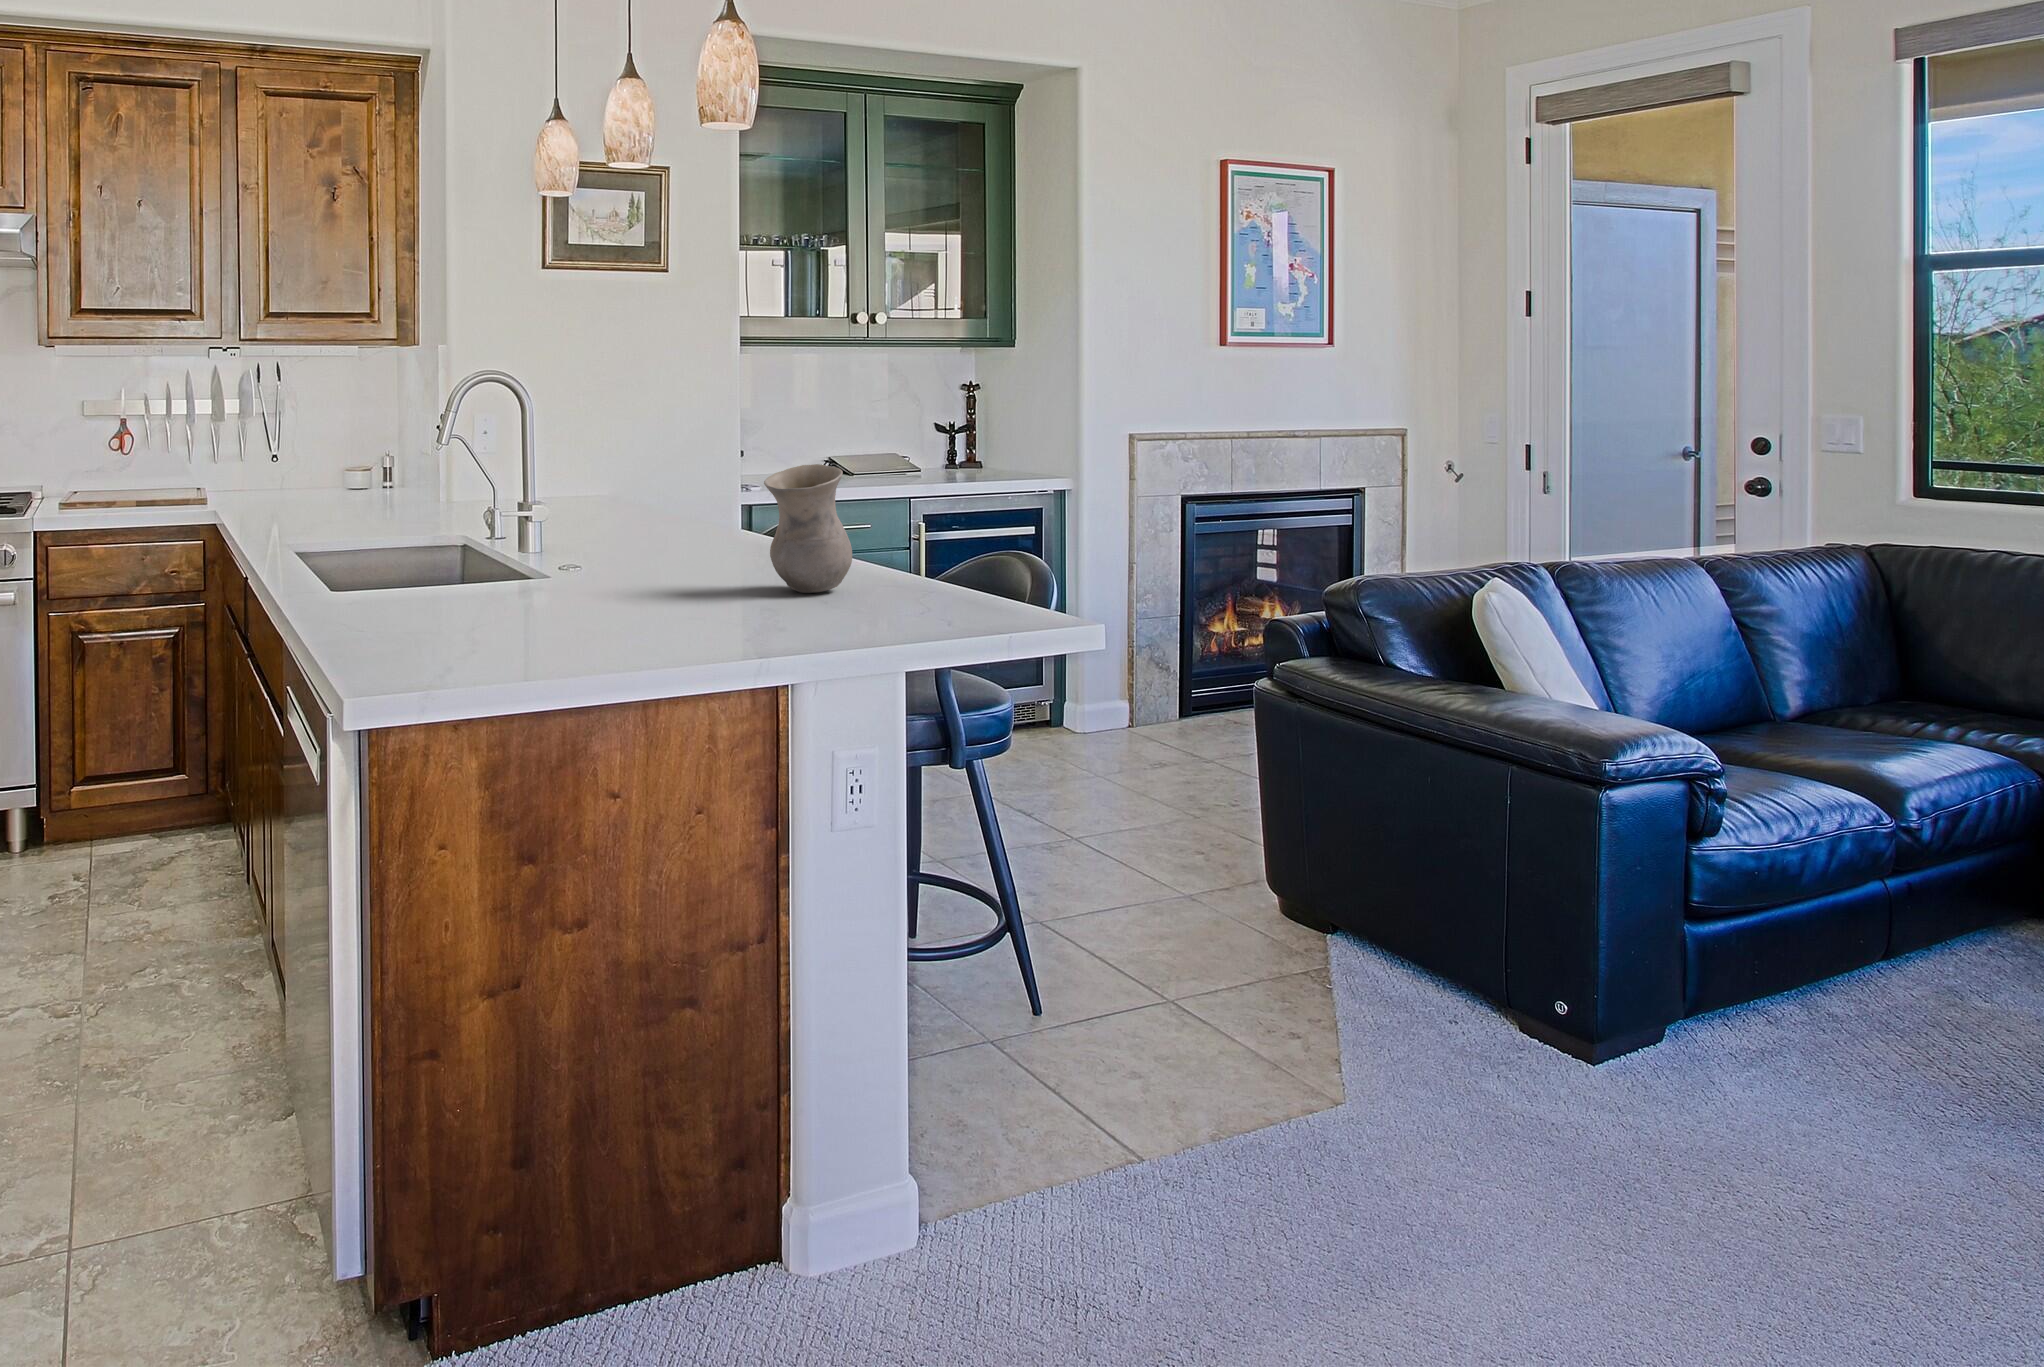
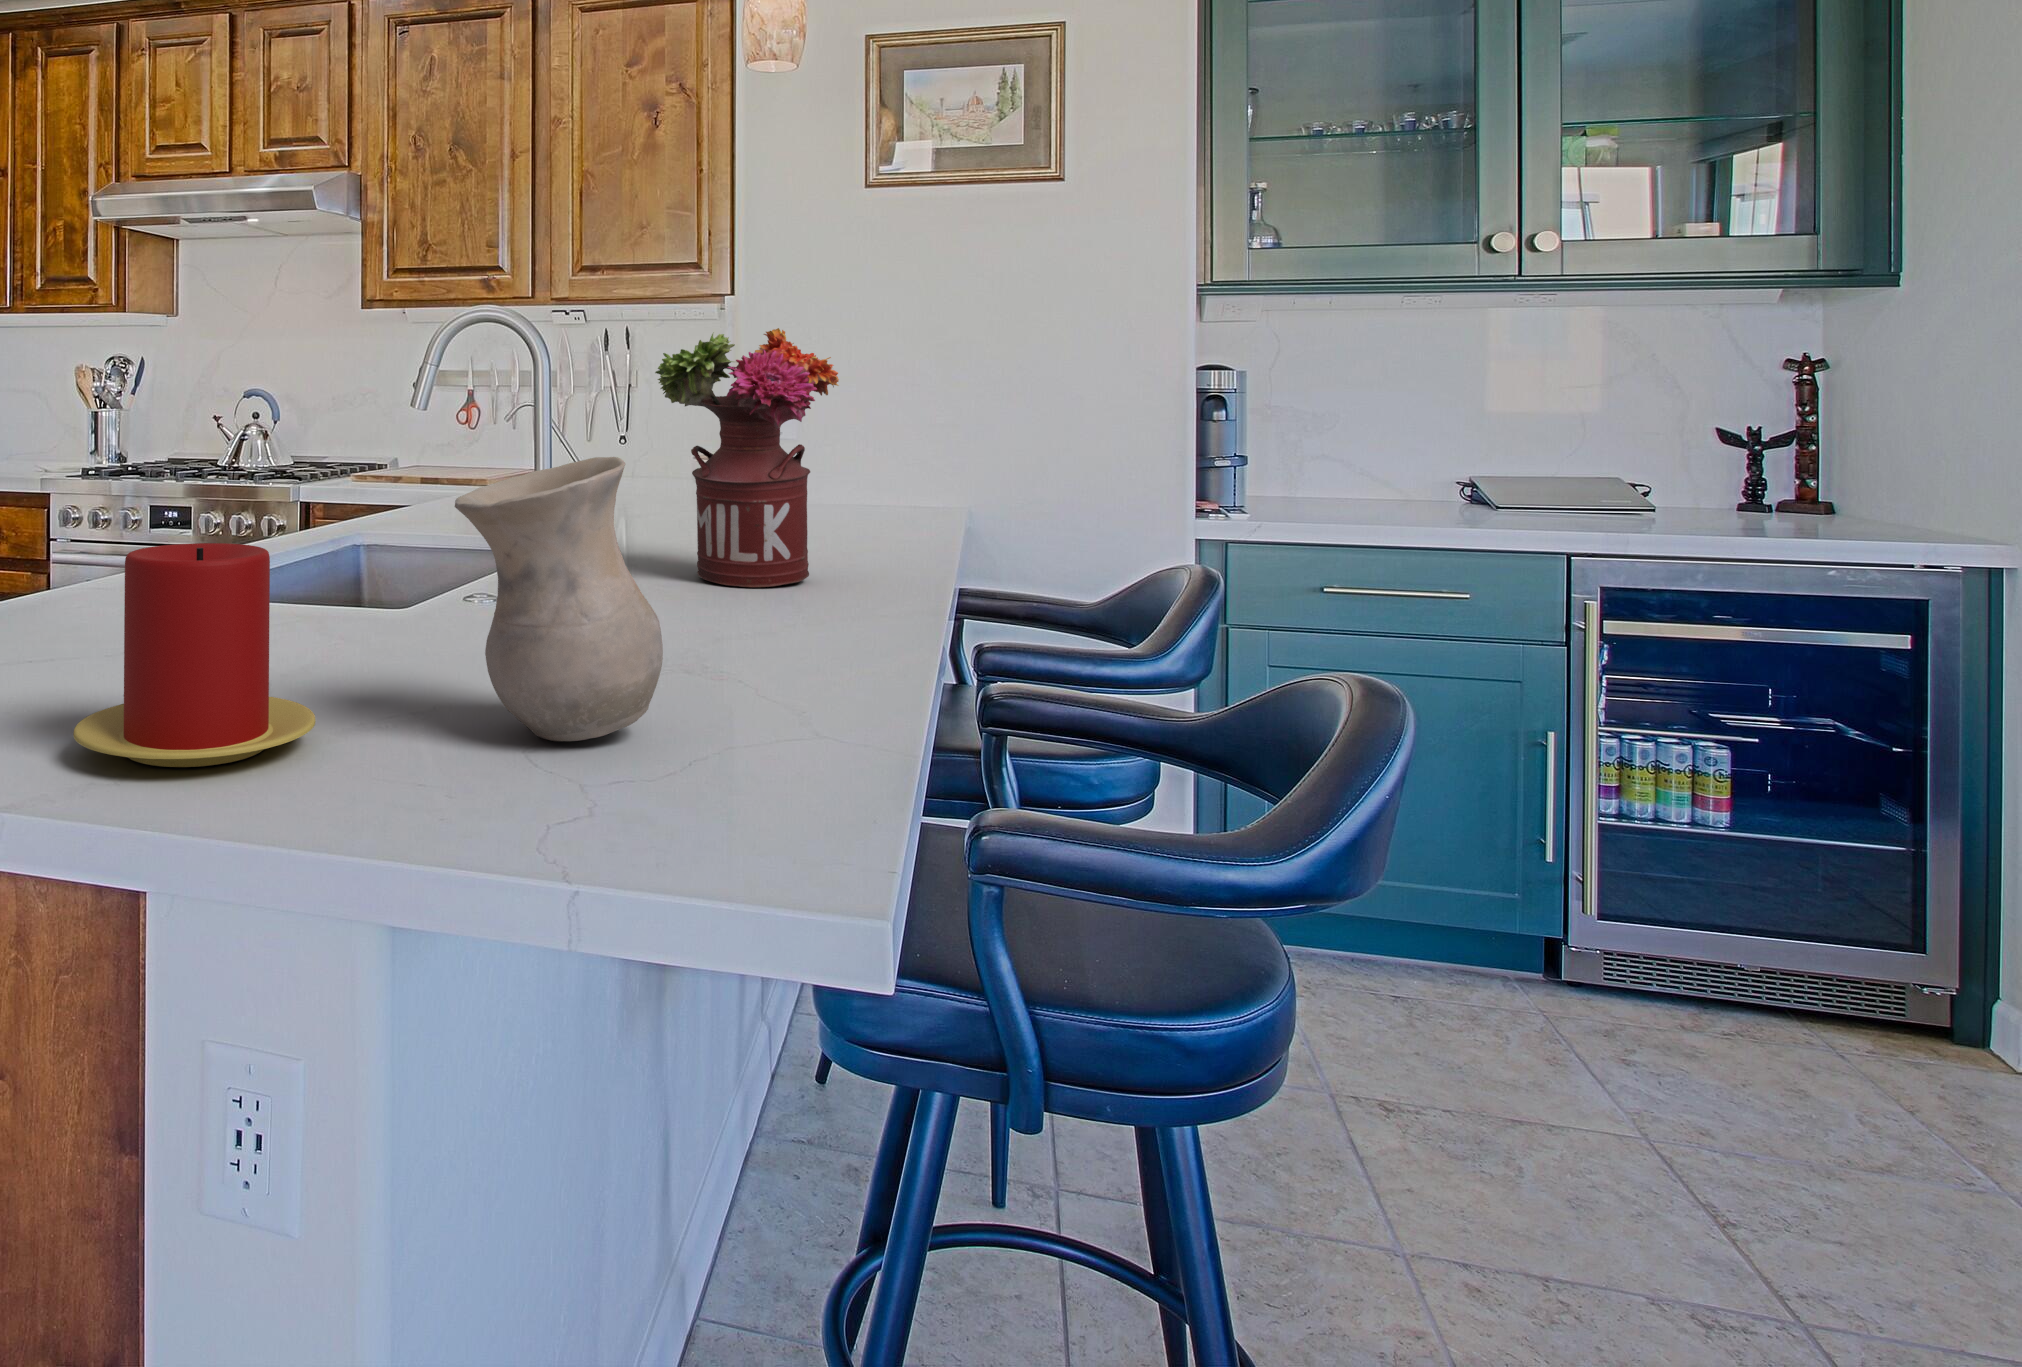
flower arrangement: none [592,385,699,542] -> present [655,328,839,587]
candle: none [644,515,756,617] -> present [73,543,316,767]

